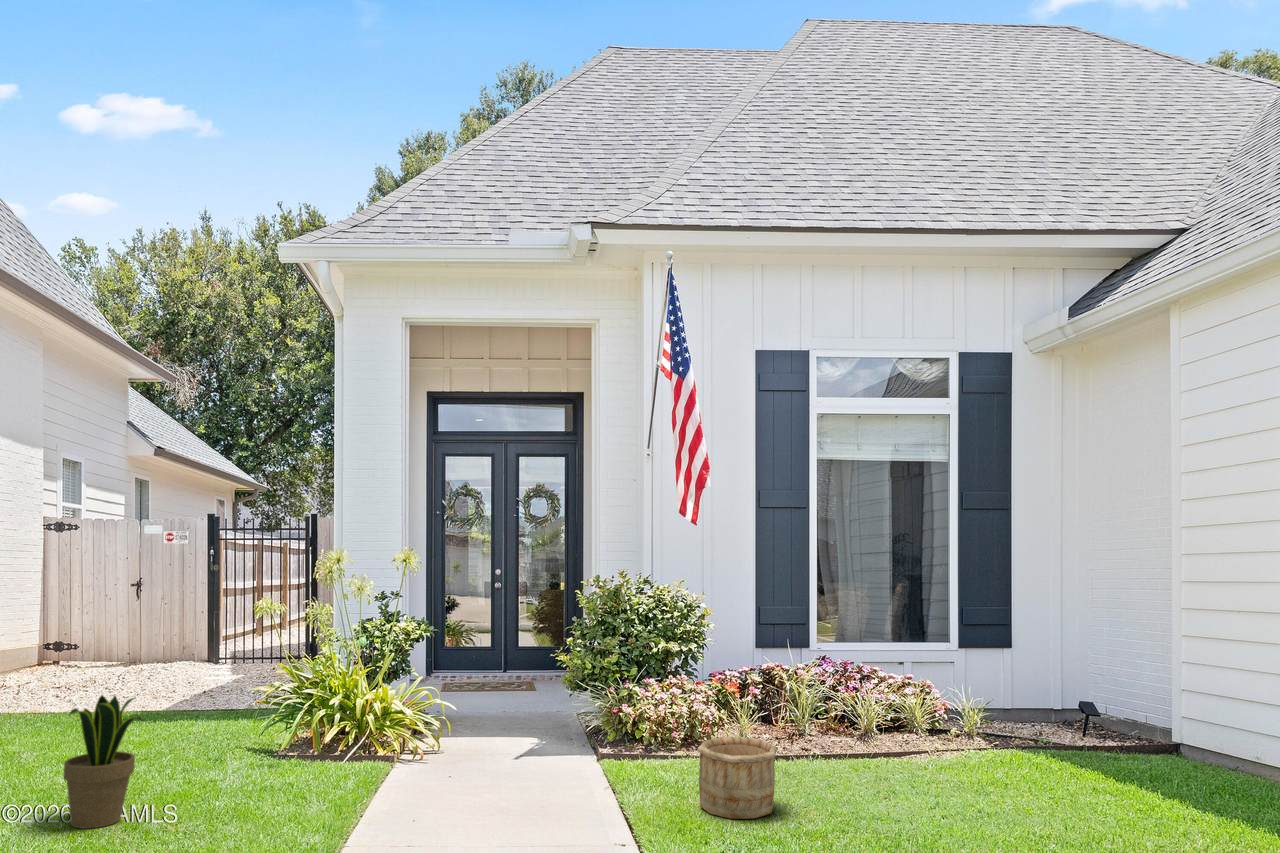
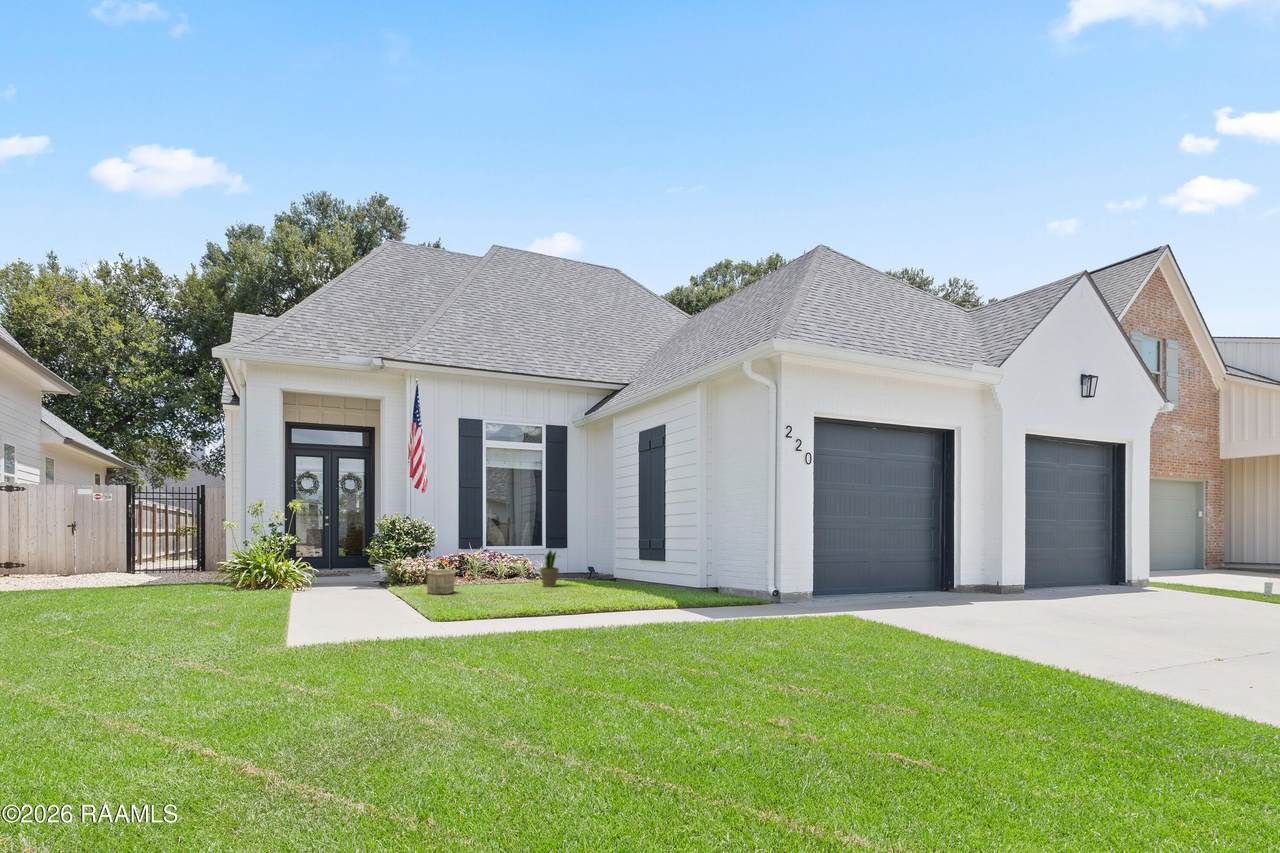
potted plant: present [63,695,143,829] -> present [540,551,560,587]

